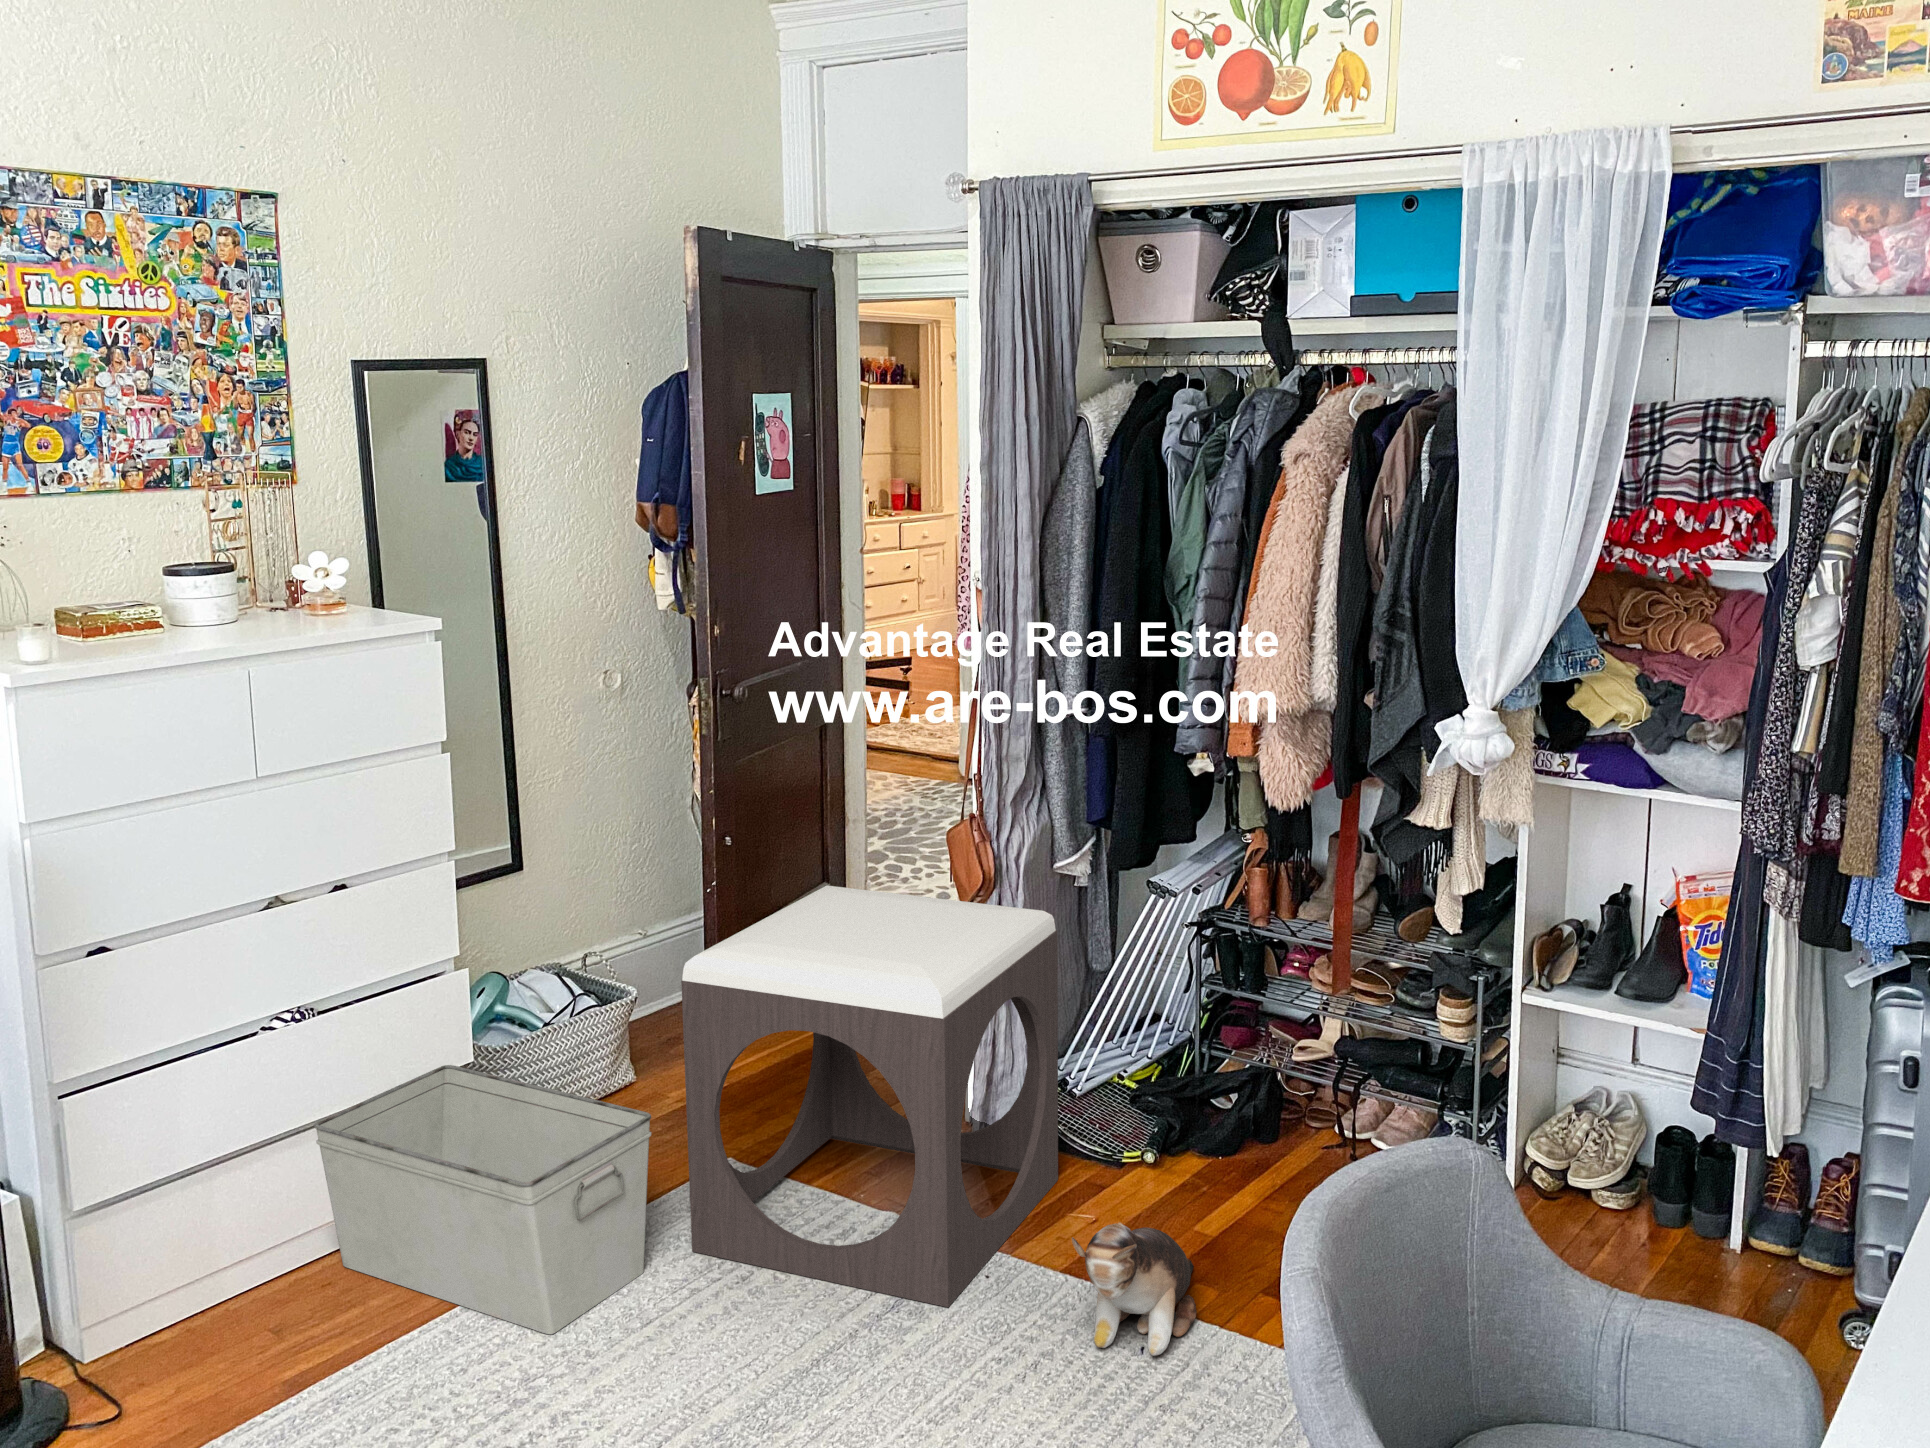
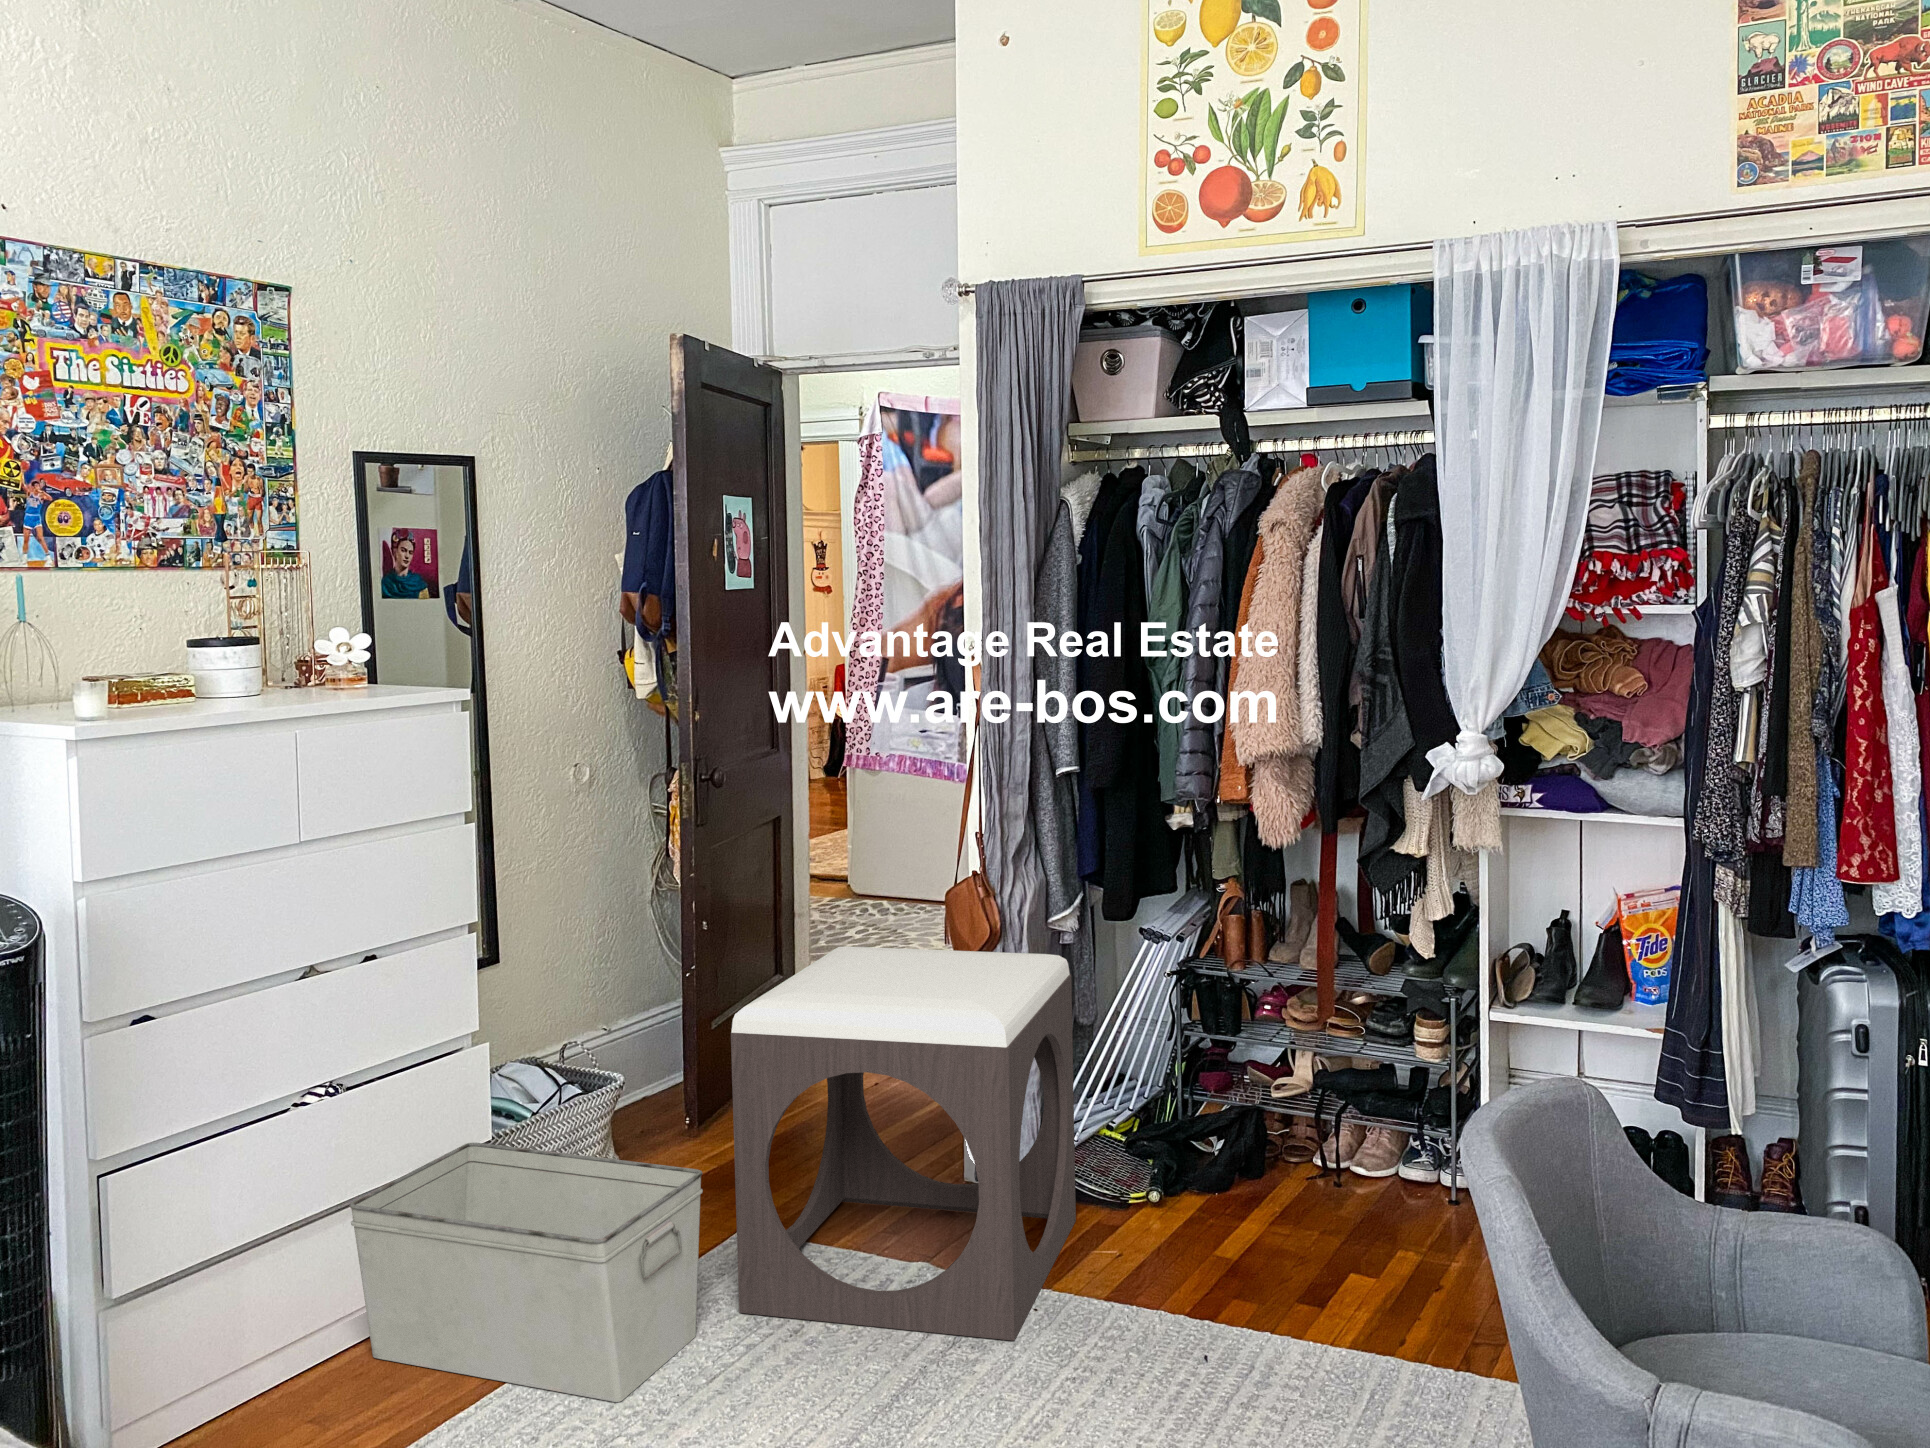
plush toy: present [1072,1222,1197,1356] -> none [1154,1232,1257,1365]

